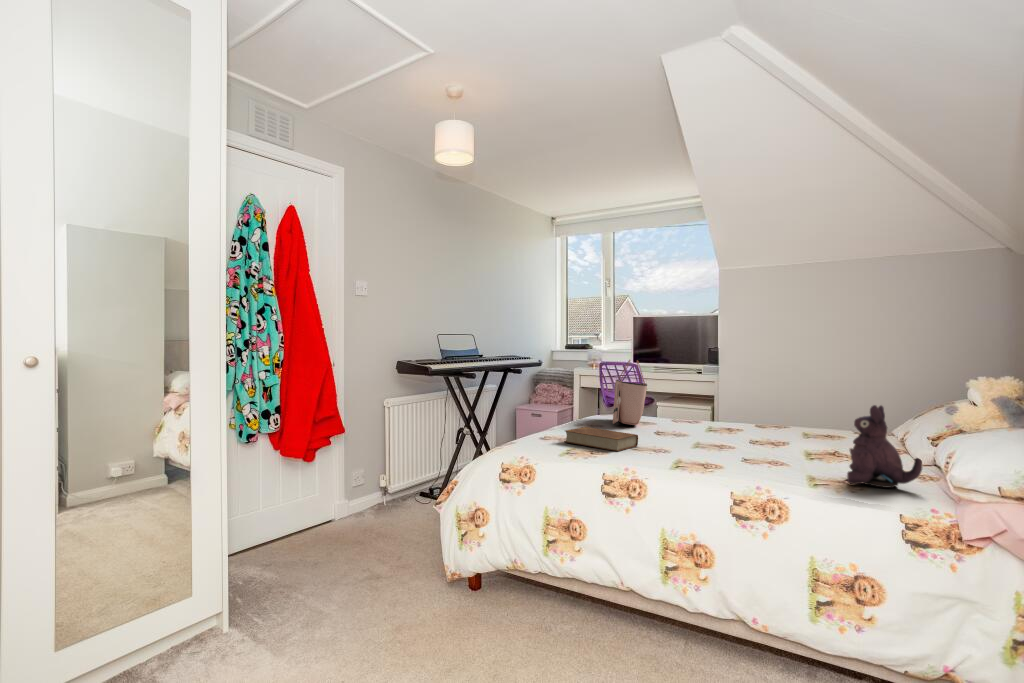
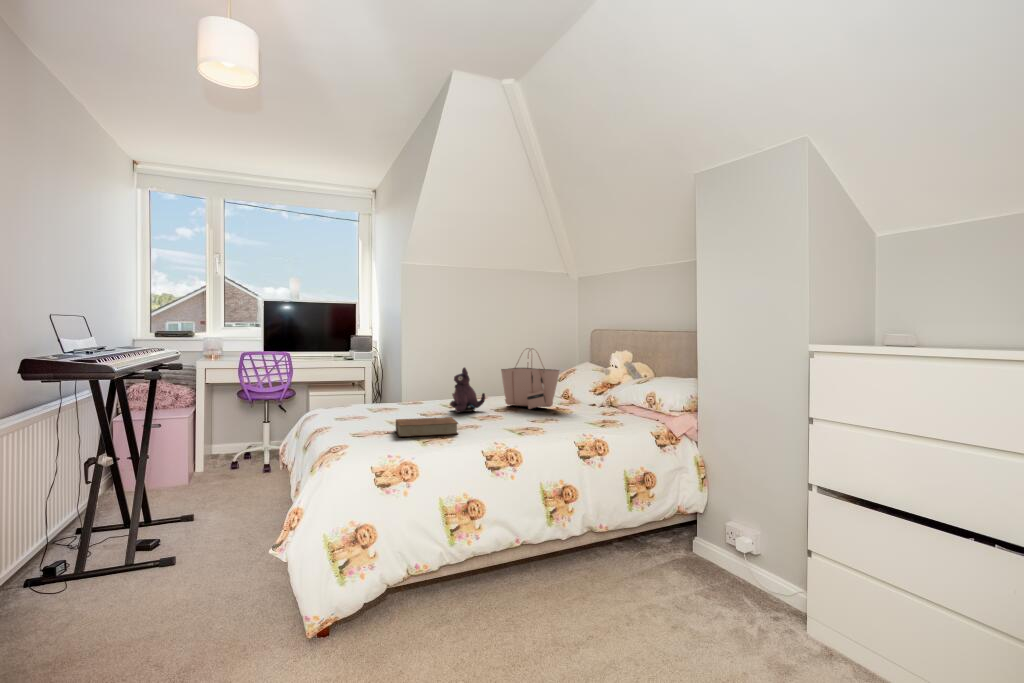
tote bag: present [613,360,647,425] -> present [501,349,559,409]
plush toy: present [847,405,922,488] -> present [450,368,485,413]

